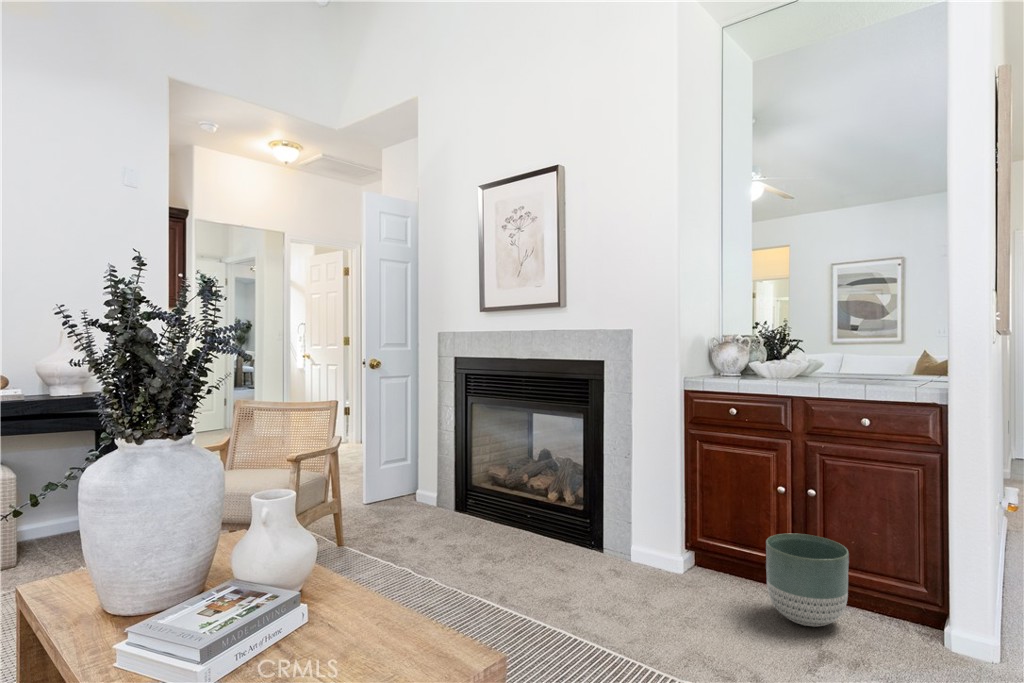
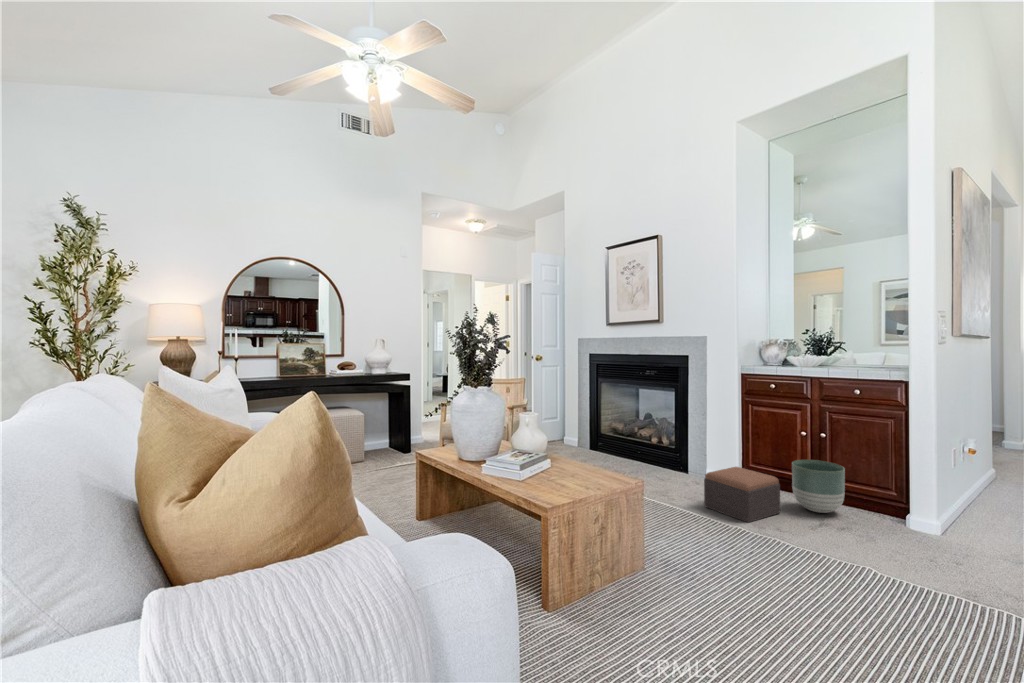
footstool: none [627,551,750,663] -> present [704,467,780,523]

